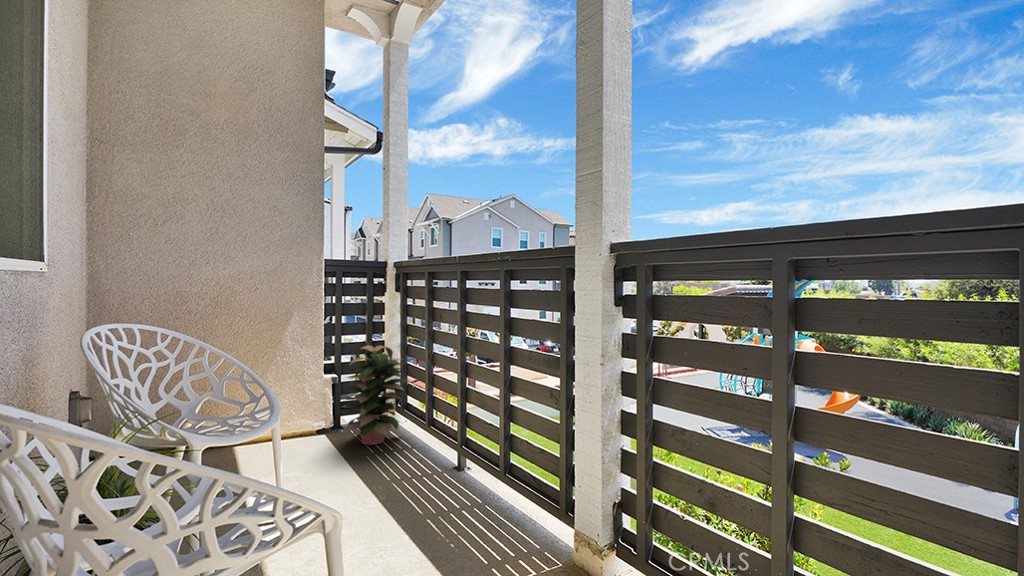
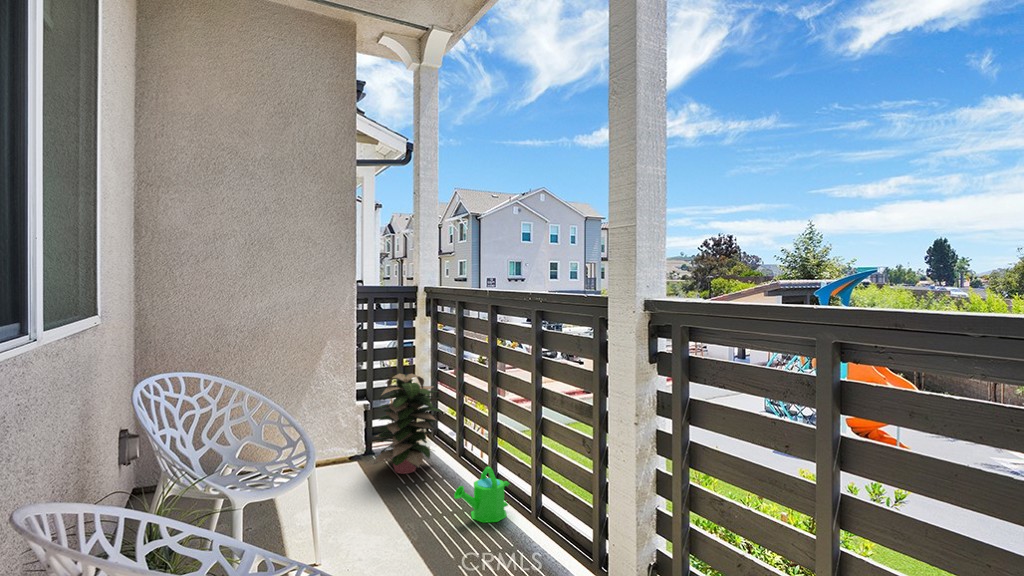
watering can: none [422,430,483,485] -> present [454,466,510,523]

